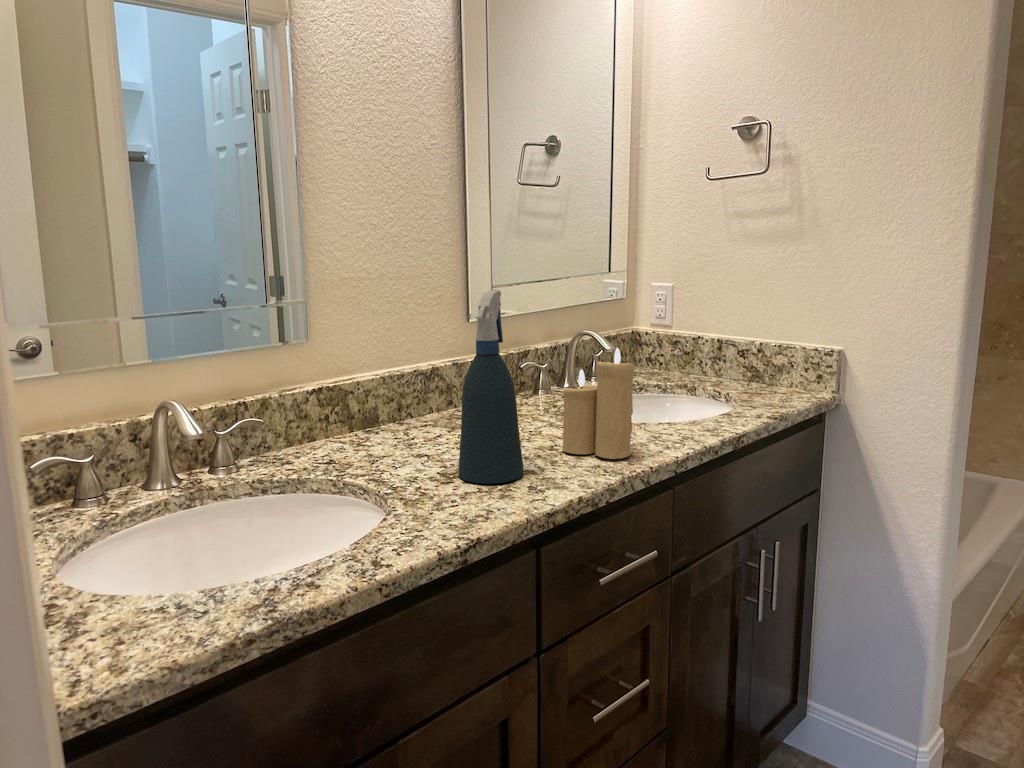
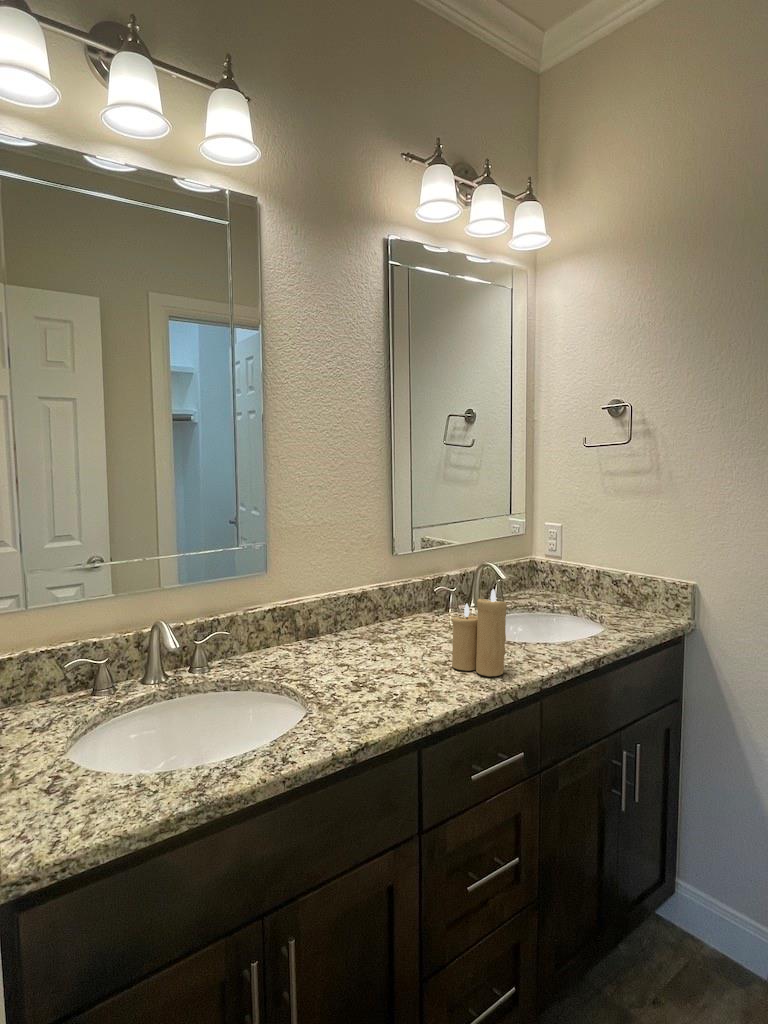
spray bottle: present [458,289,524,484] -> none [366,544,416,694]

